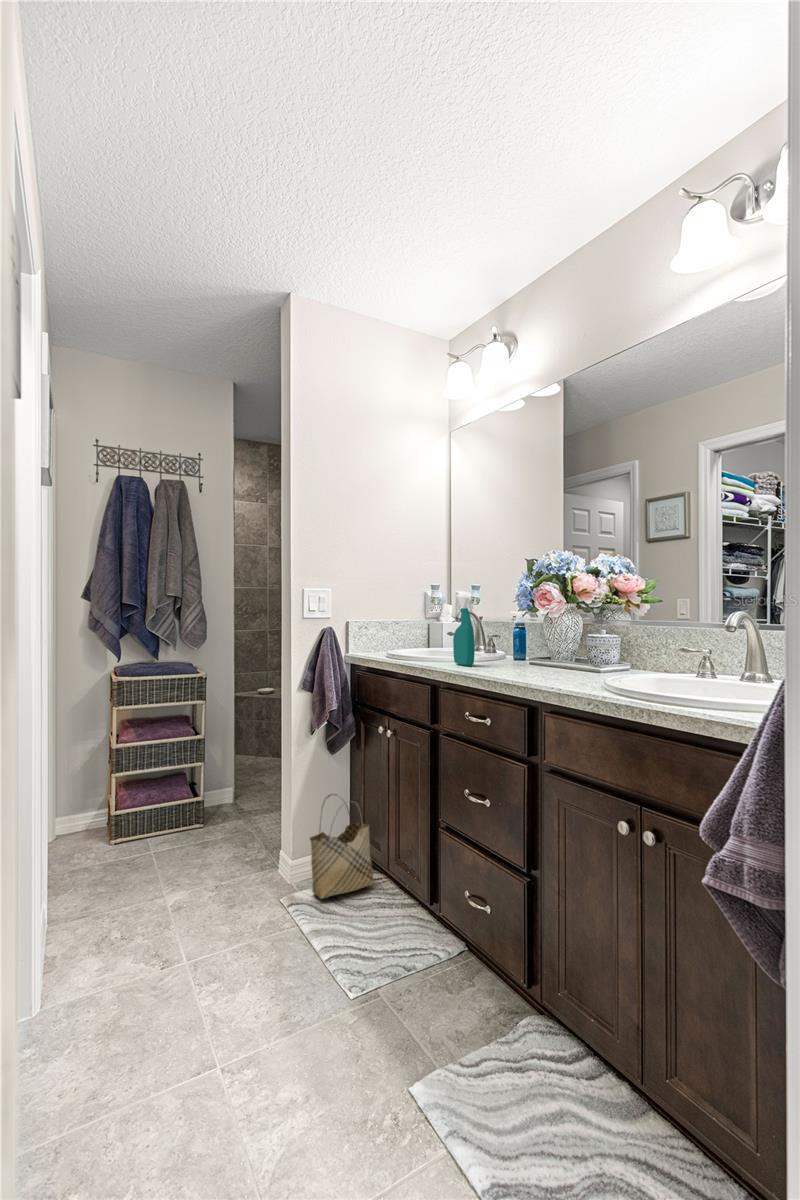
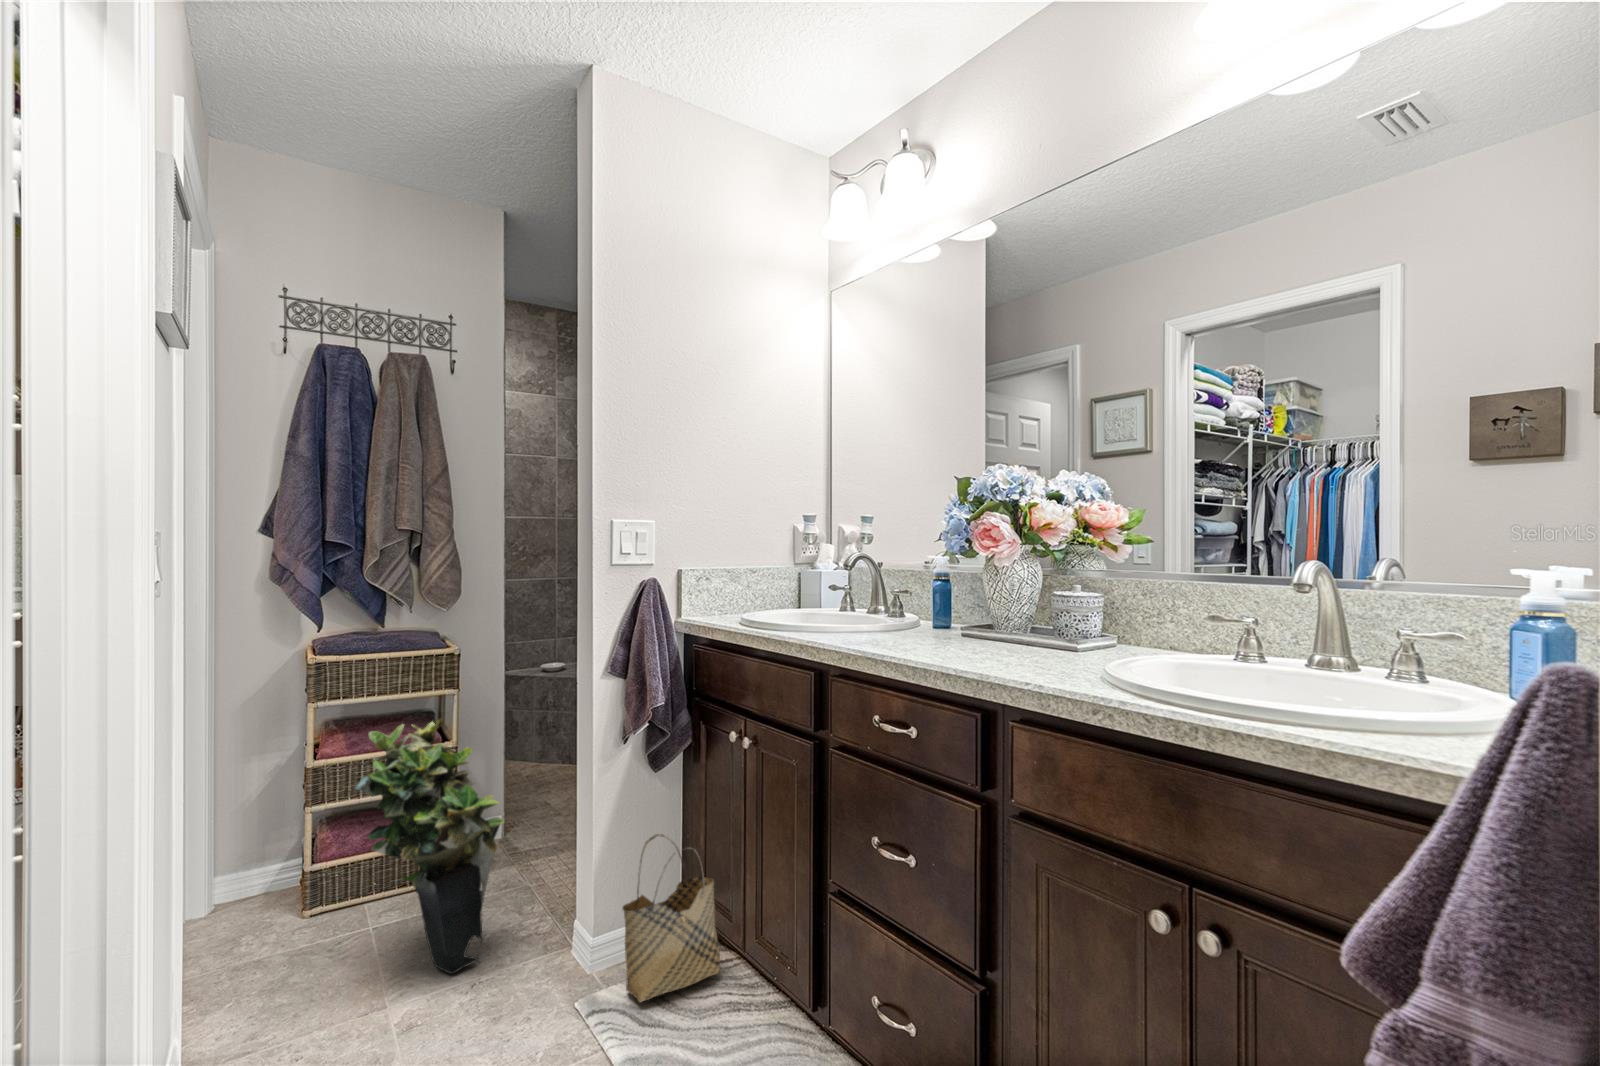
spray bottle: present [453,594,475,666] -> none [846,530,880,639]
potted plant: none [144,718,236,880] -> present [356,720,504,974]

